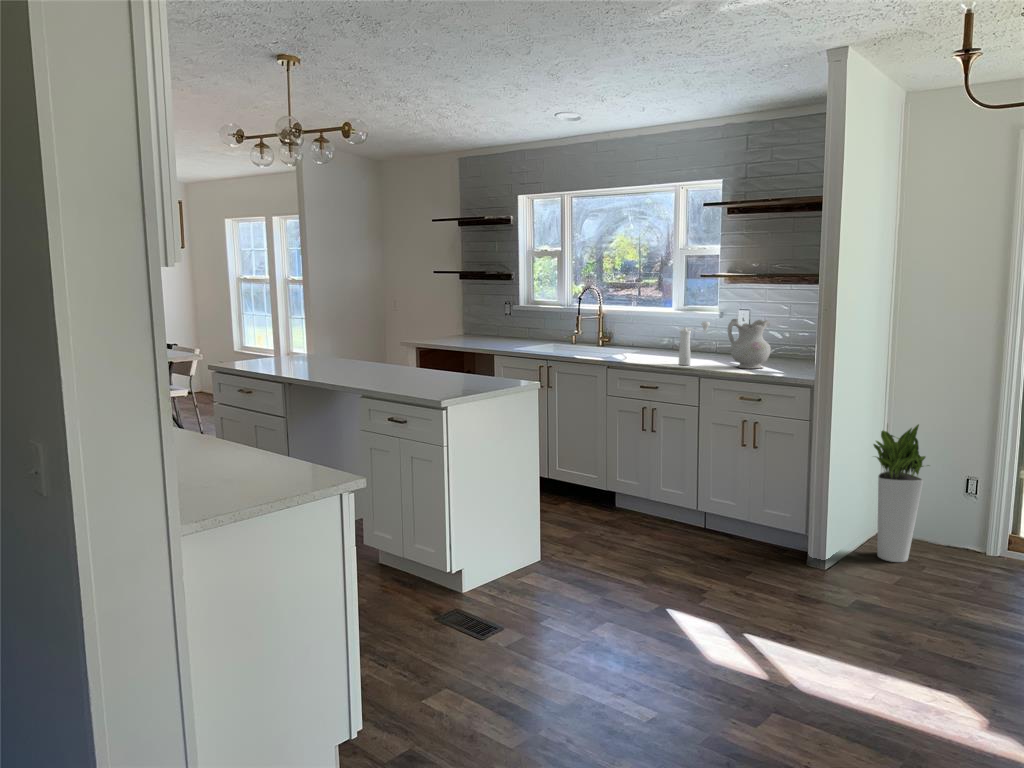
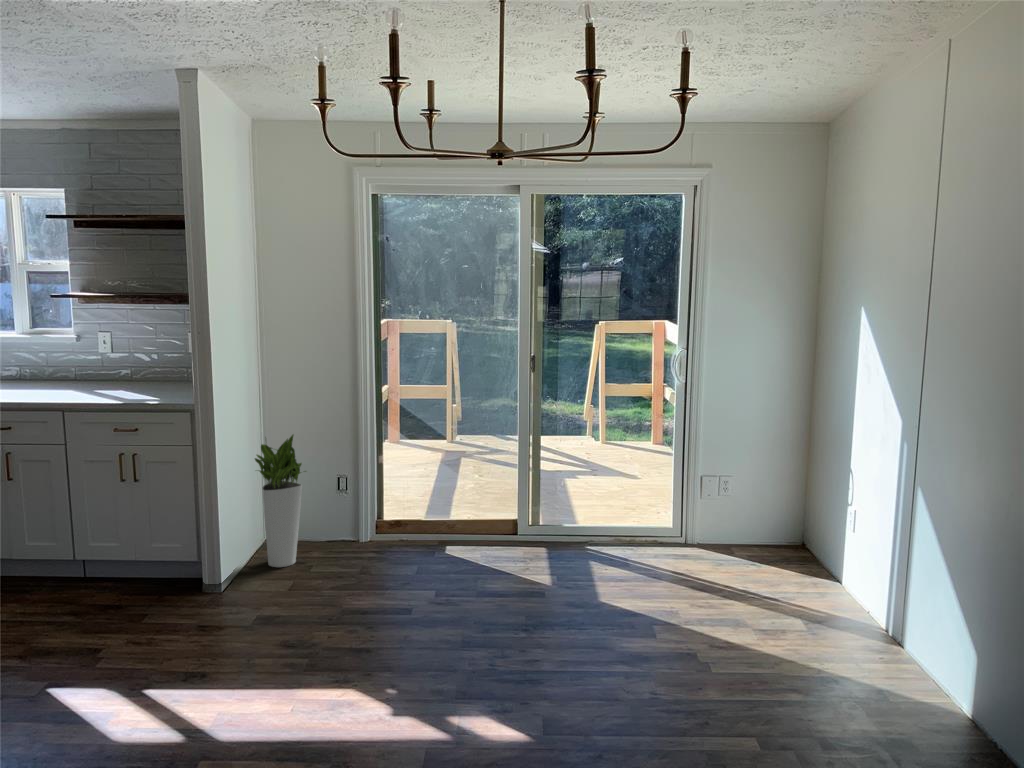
ceramic pitcher: present [728,319,771,369] -> none [88,342,140,396]
pepper mill: present [679,321,710,365] -> none [26,347,65,398]

